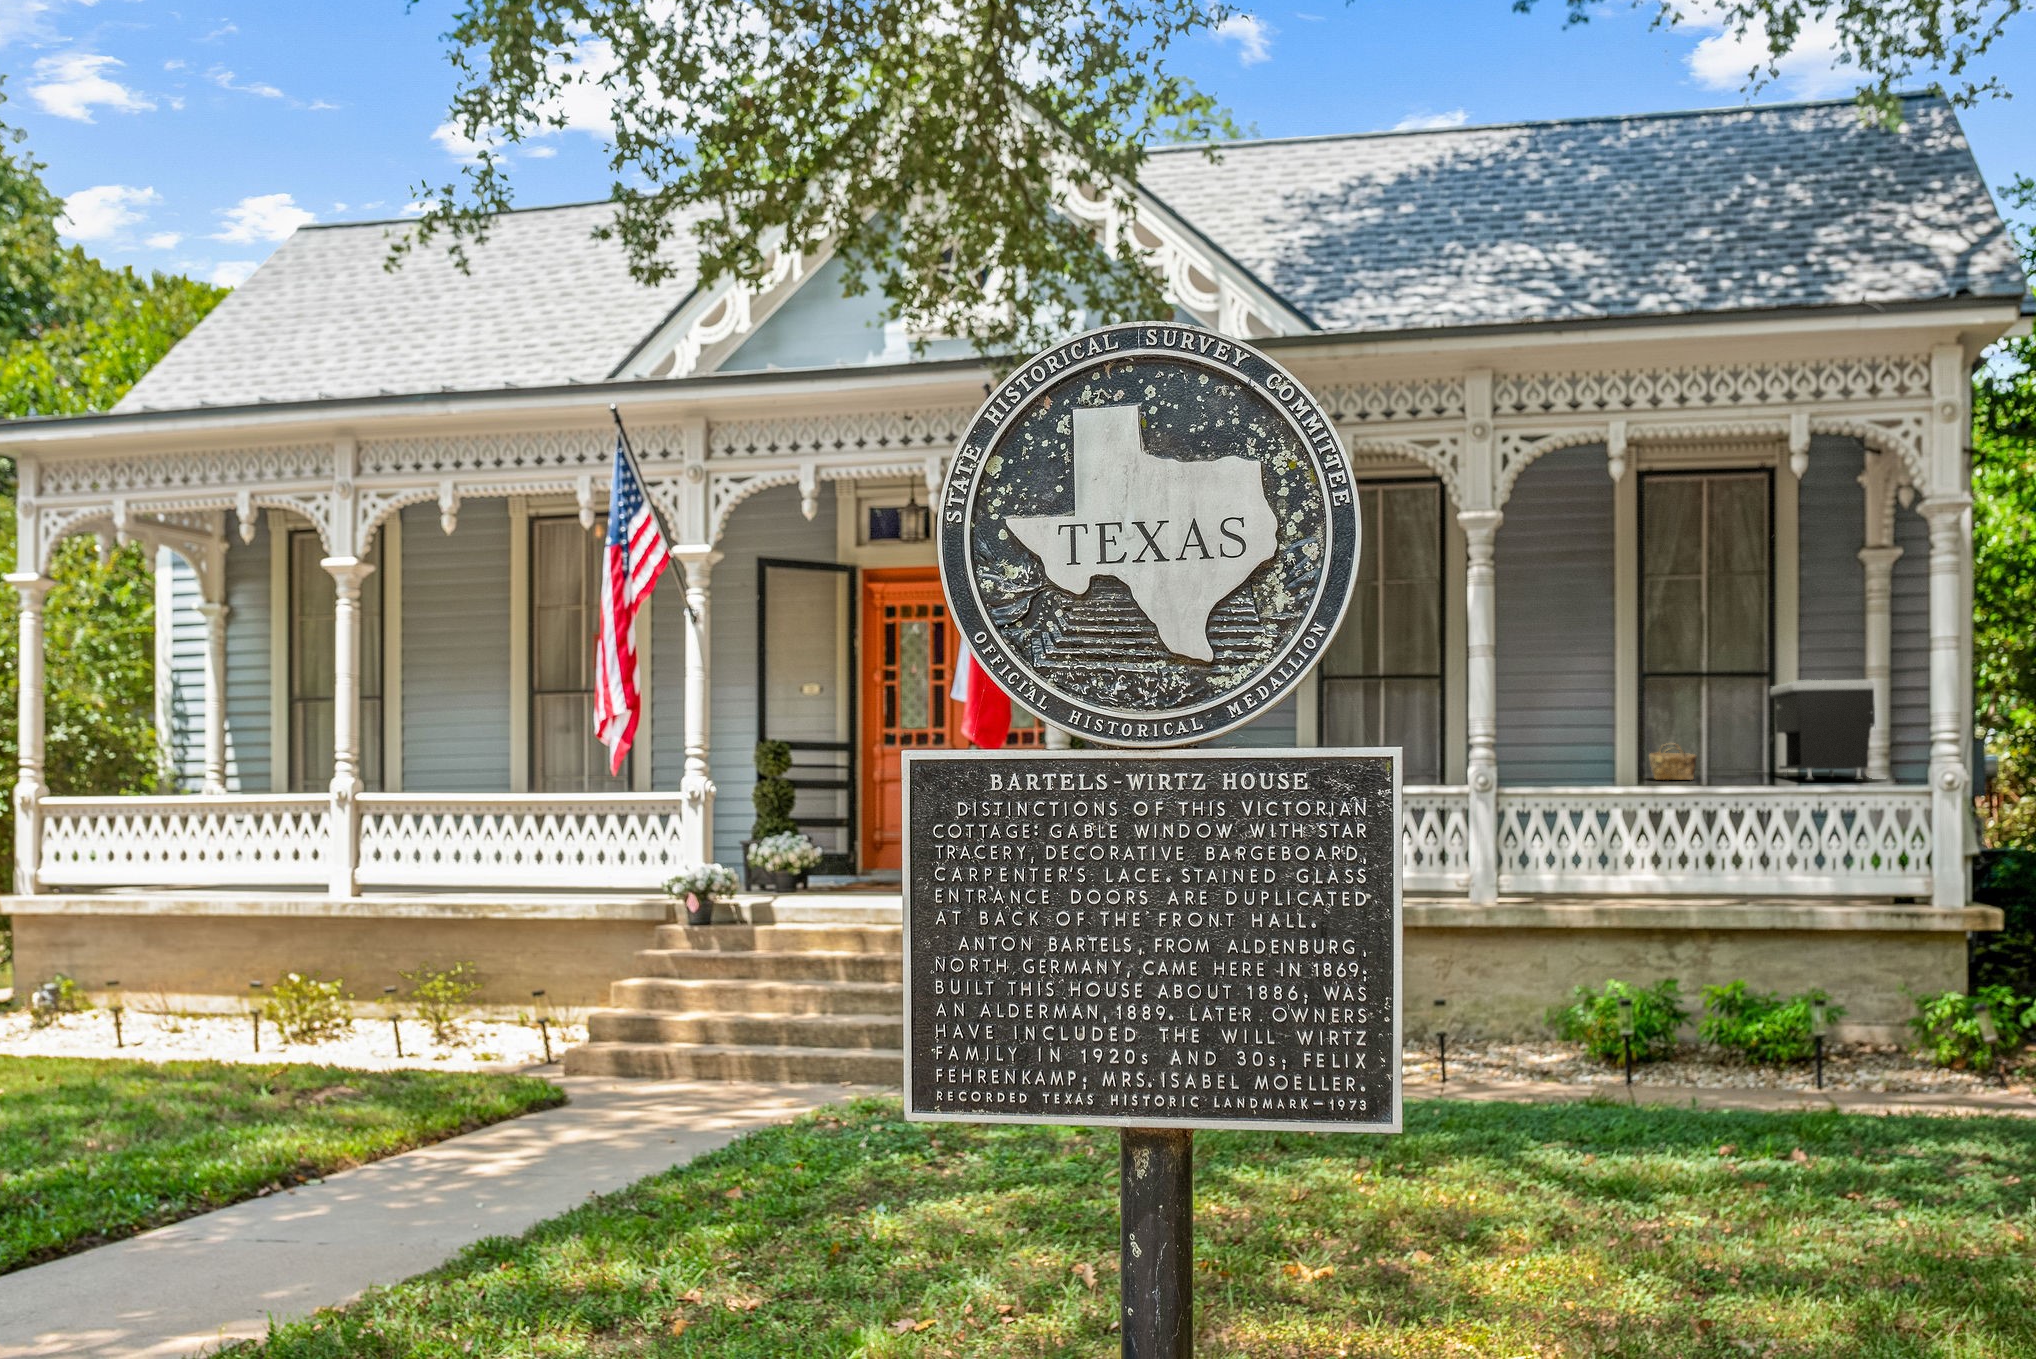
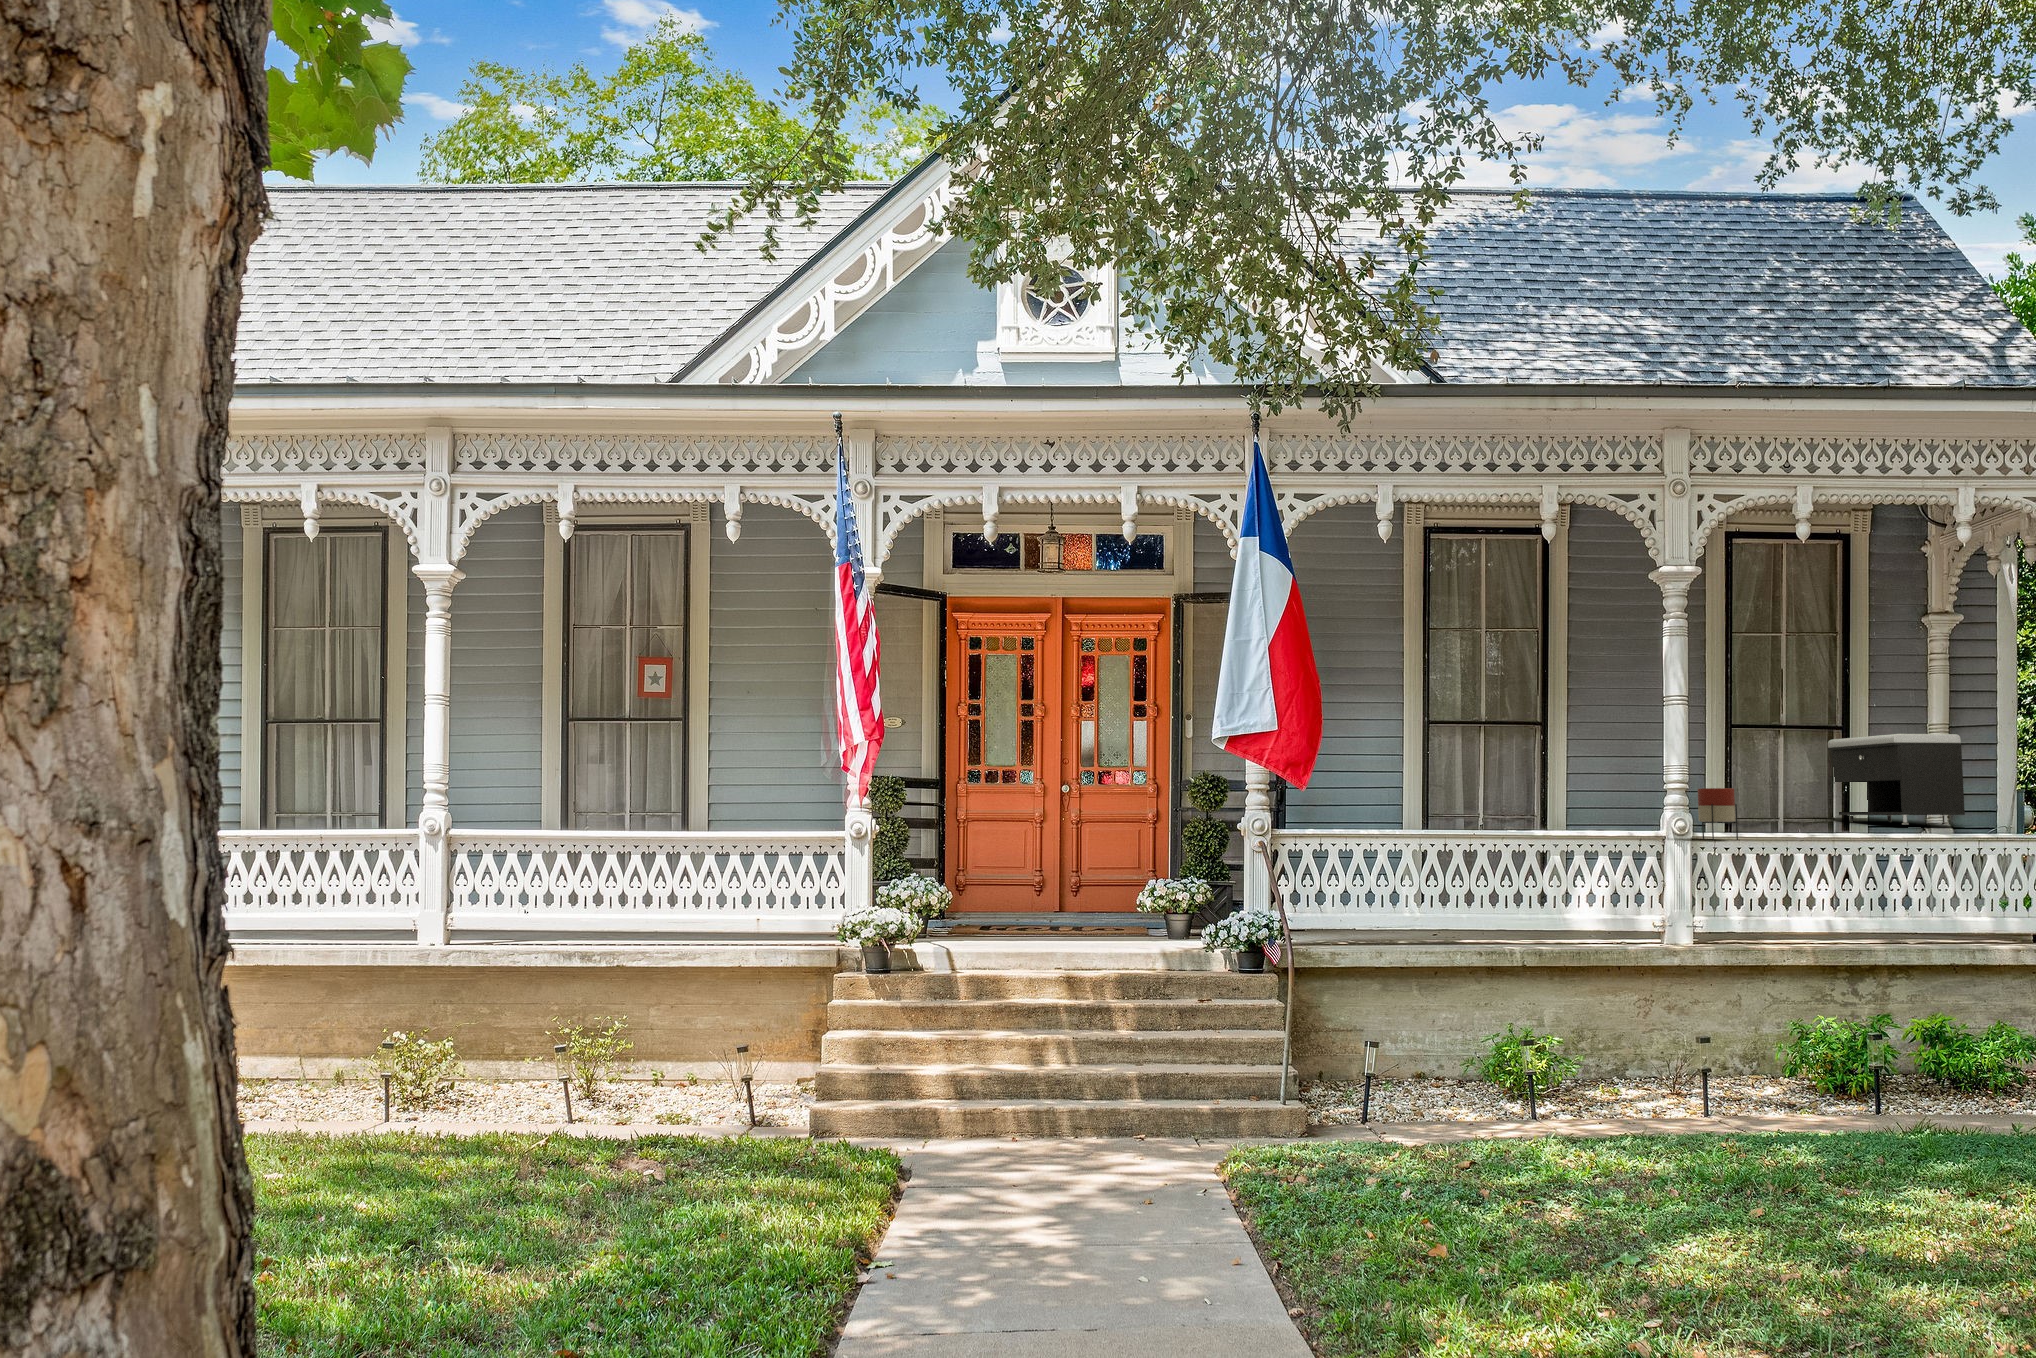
planter: none [1496,743,1537,796] -> present [1698,788,1738,840]
woven basket: present [1649,743,1697,780] -> none [1744,789,1795,824]

